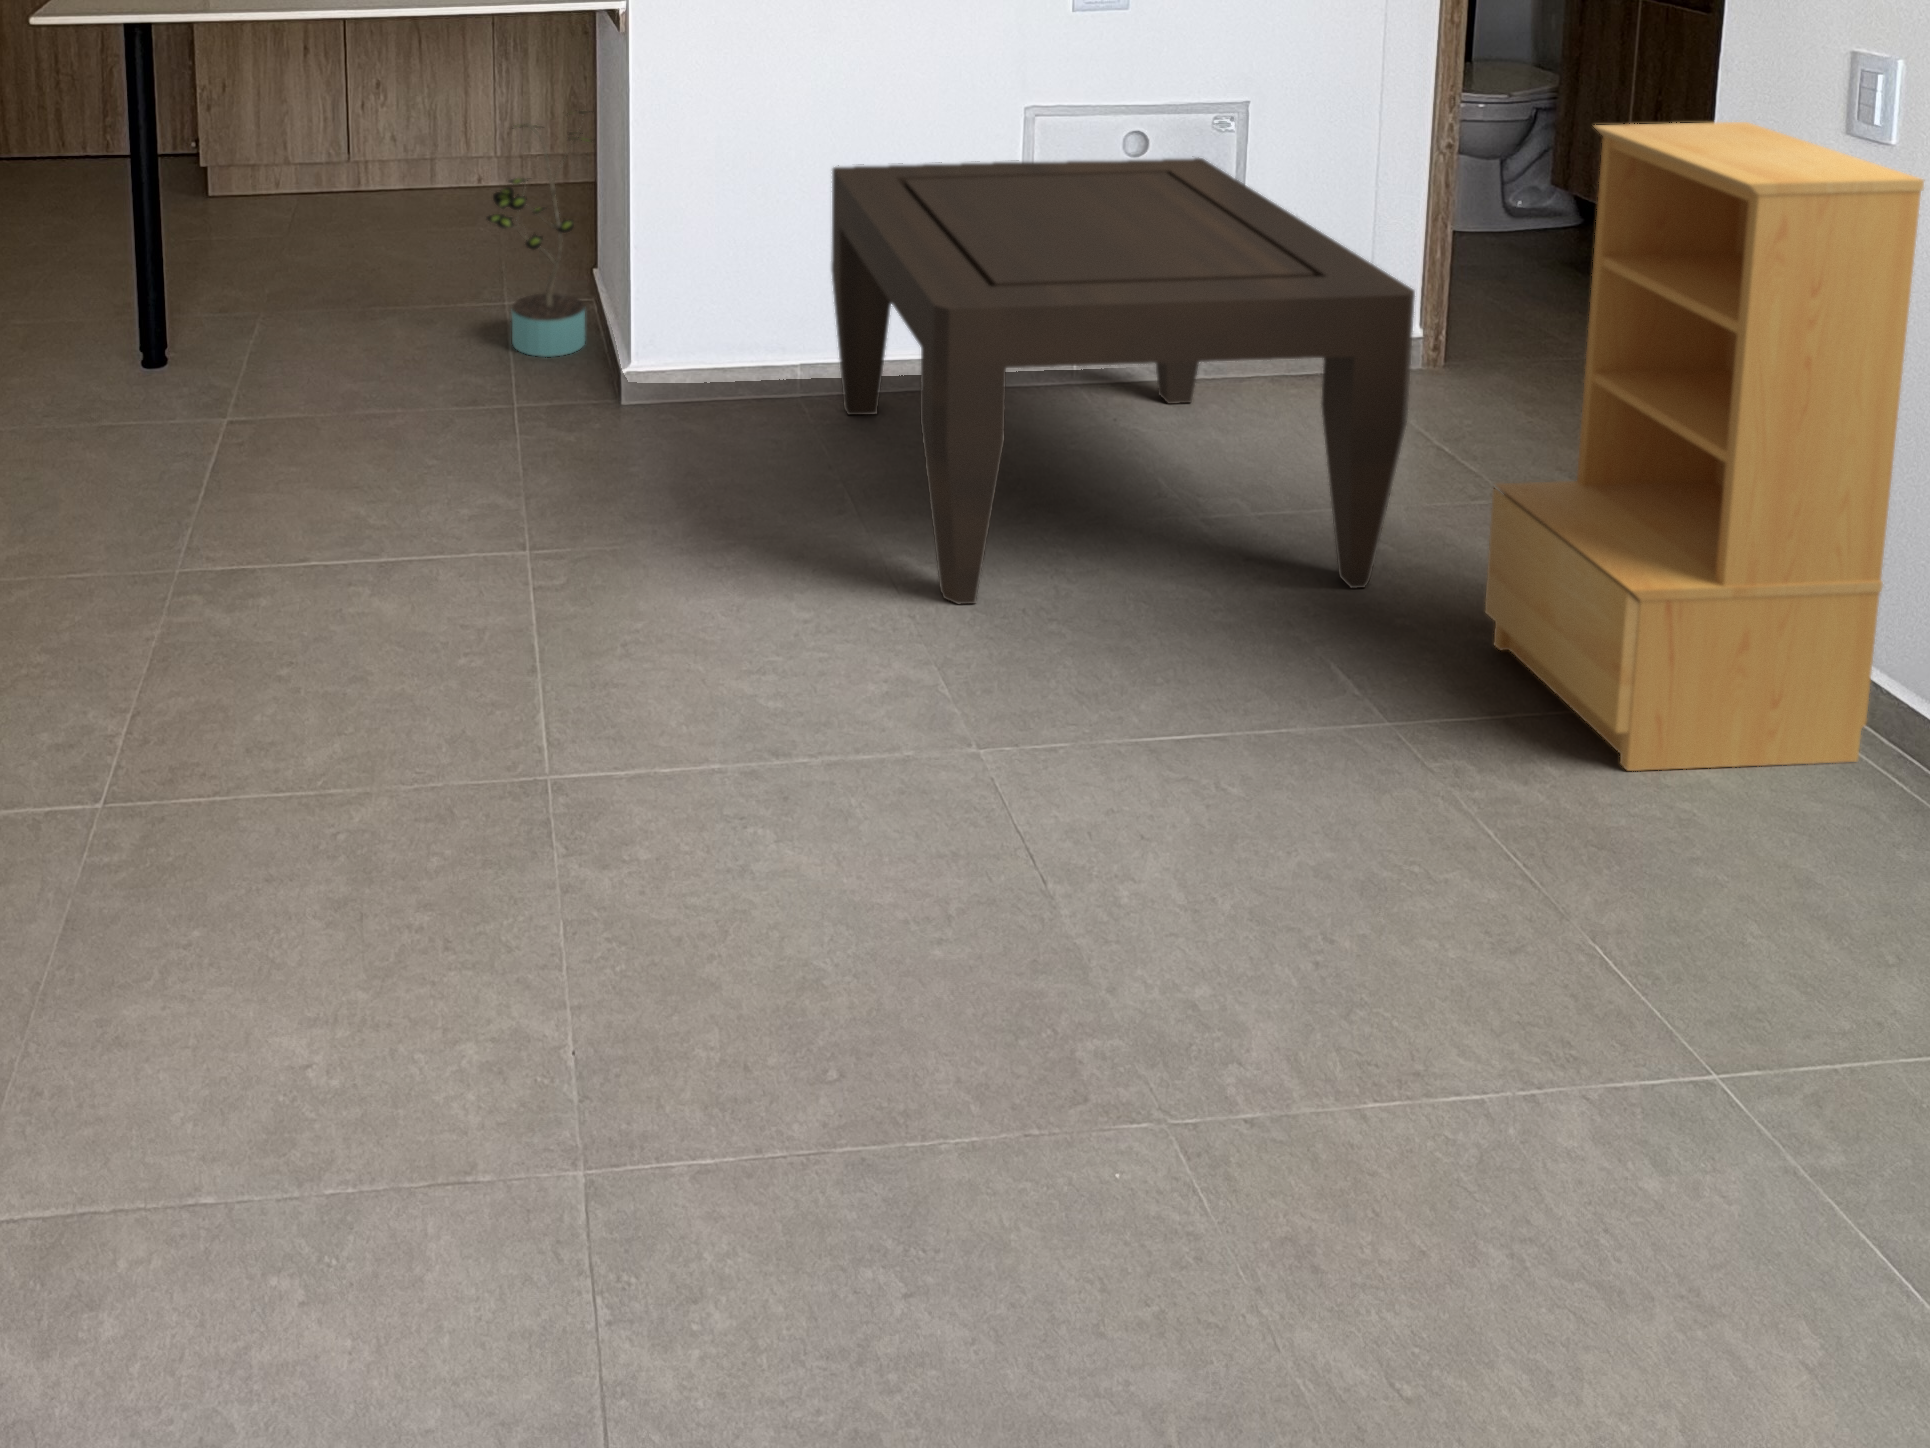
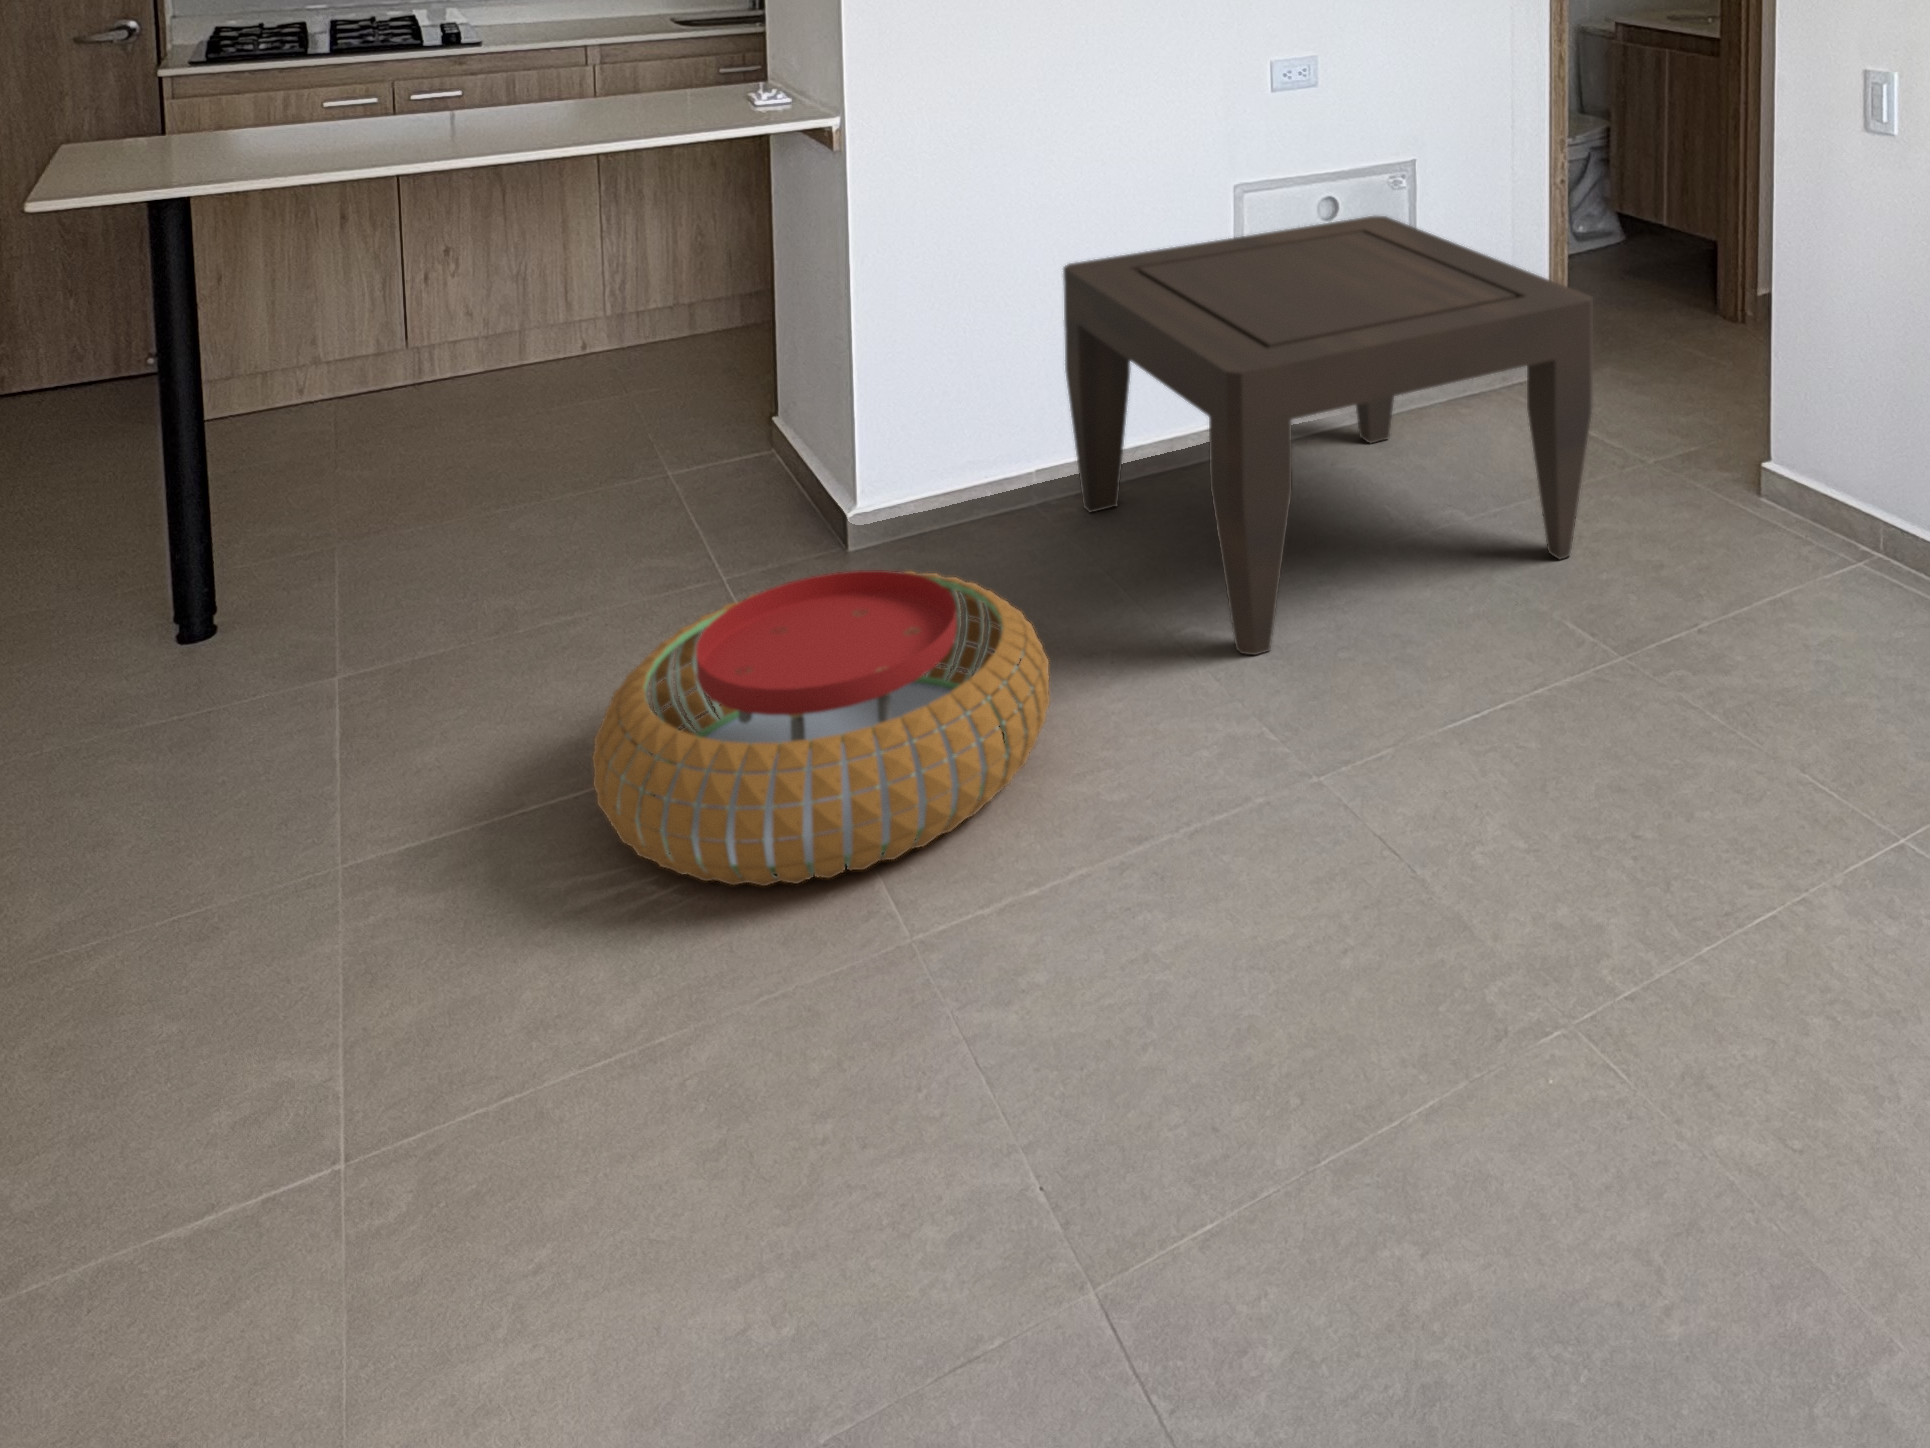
potted plant: present [487,111,592,357] -> none [667,243,794,525]
bookshelf: present [1485,122,1924,771] -> none [1663,131,1921,642]
pouf: none [333,425,731,708] -> present [592,570,1050,886]

